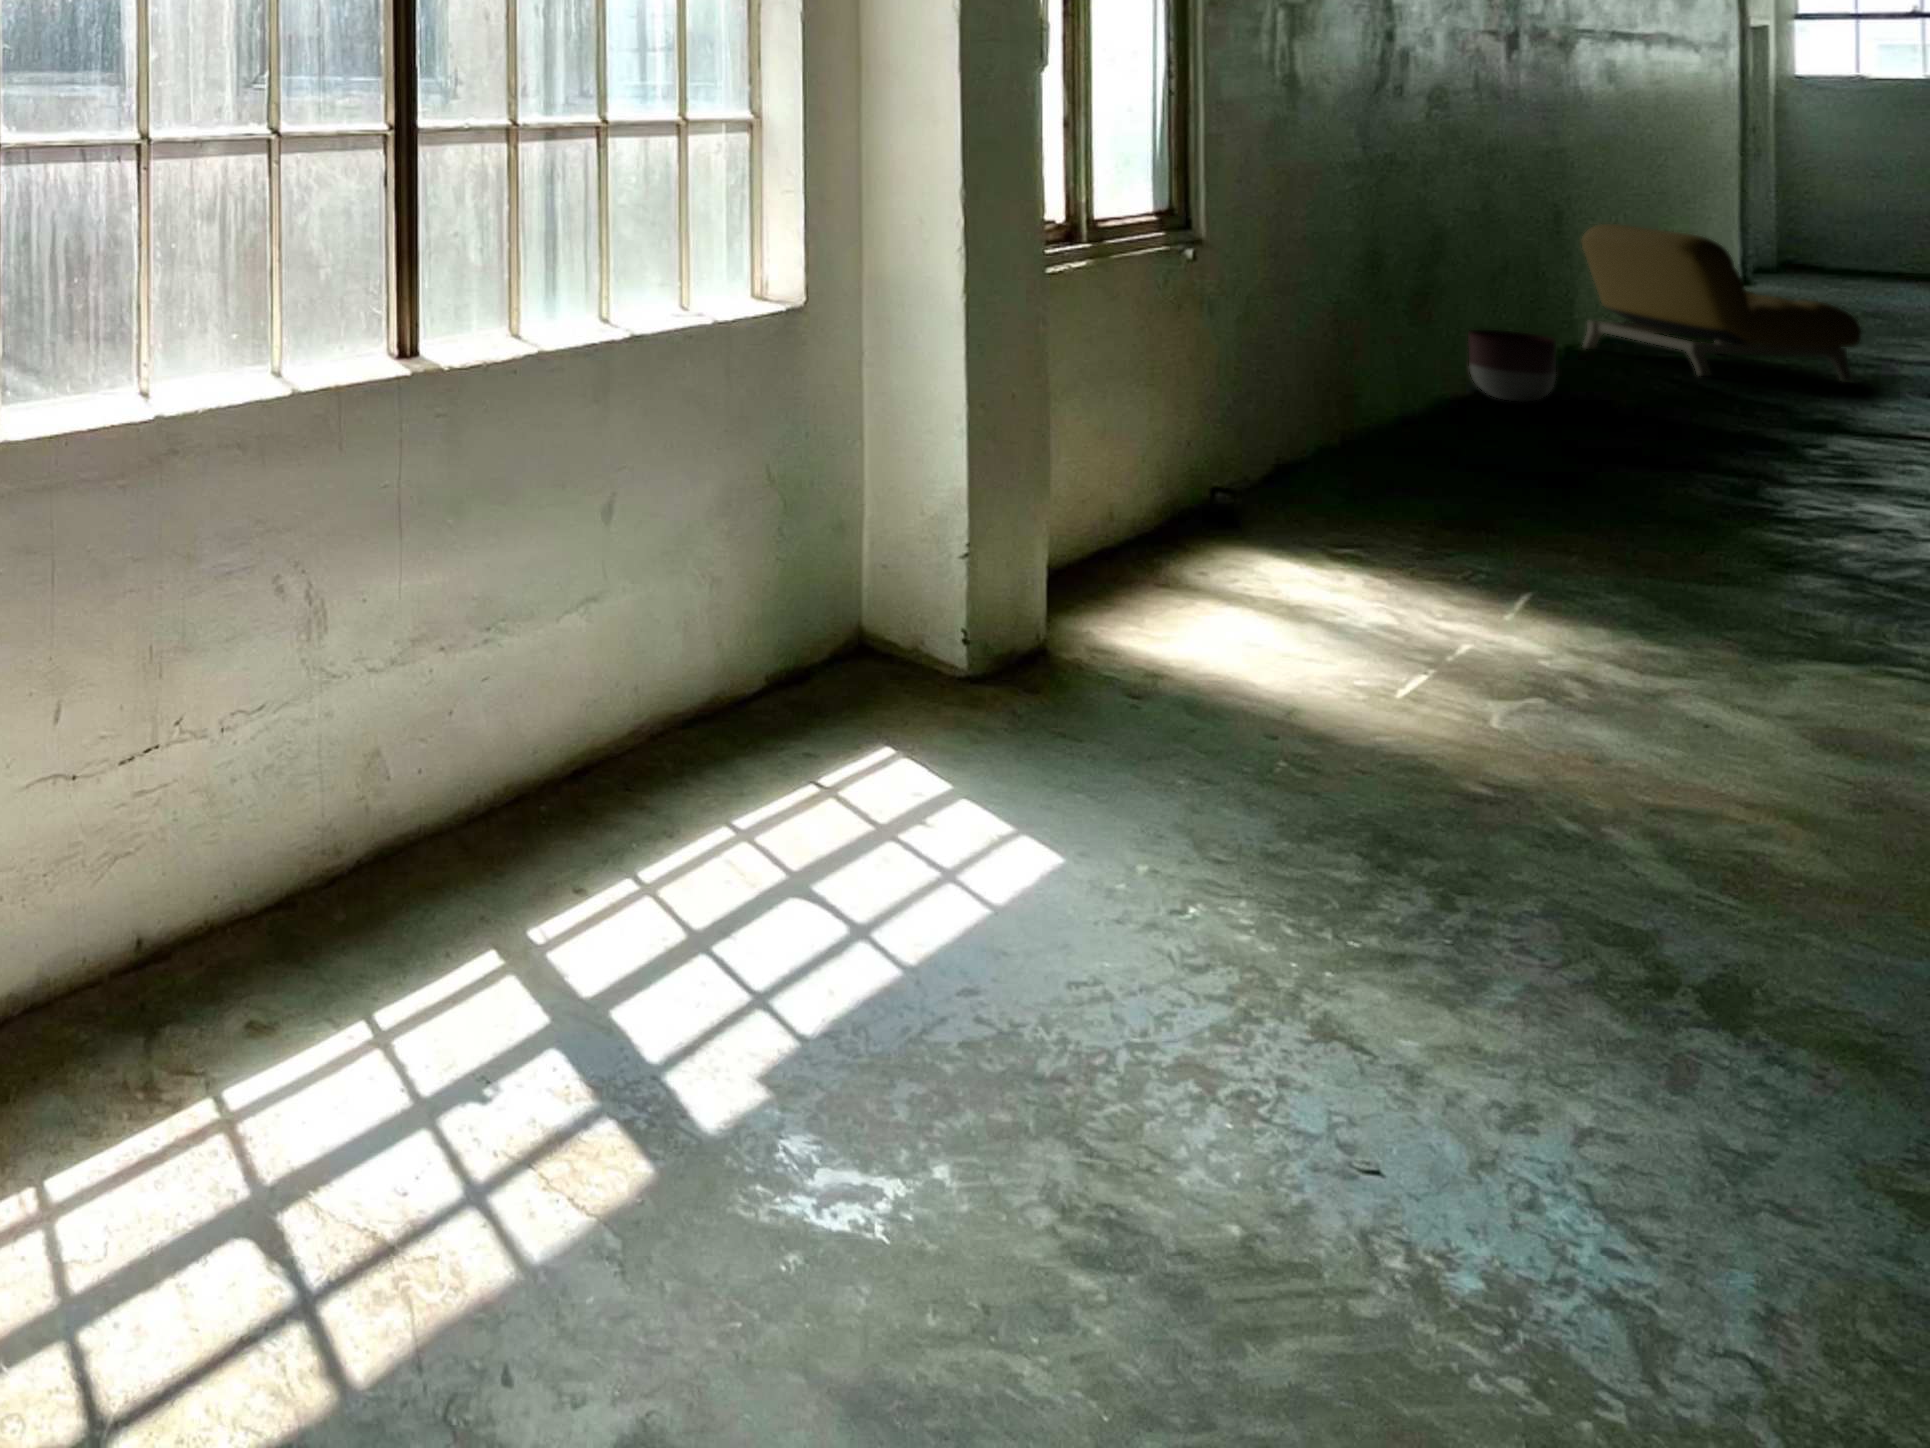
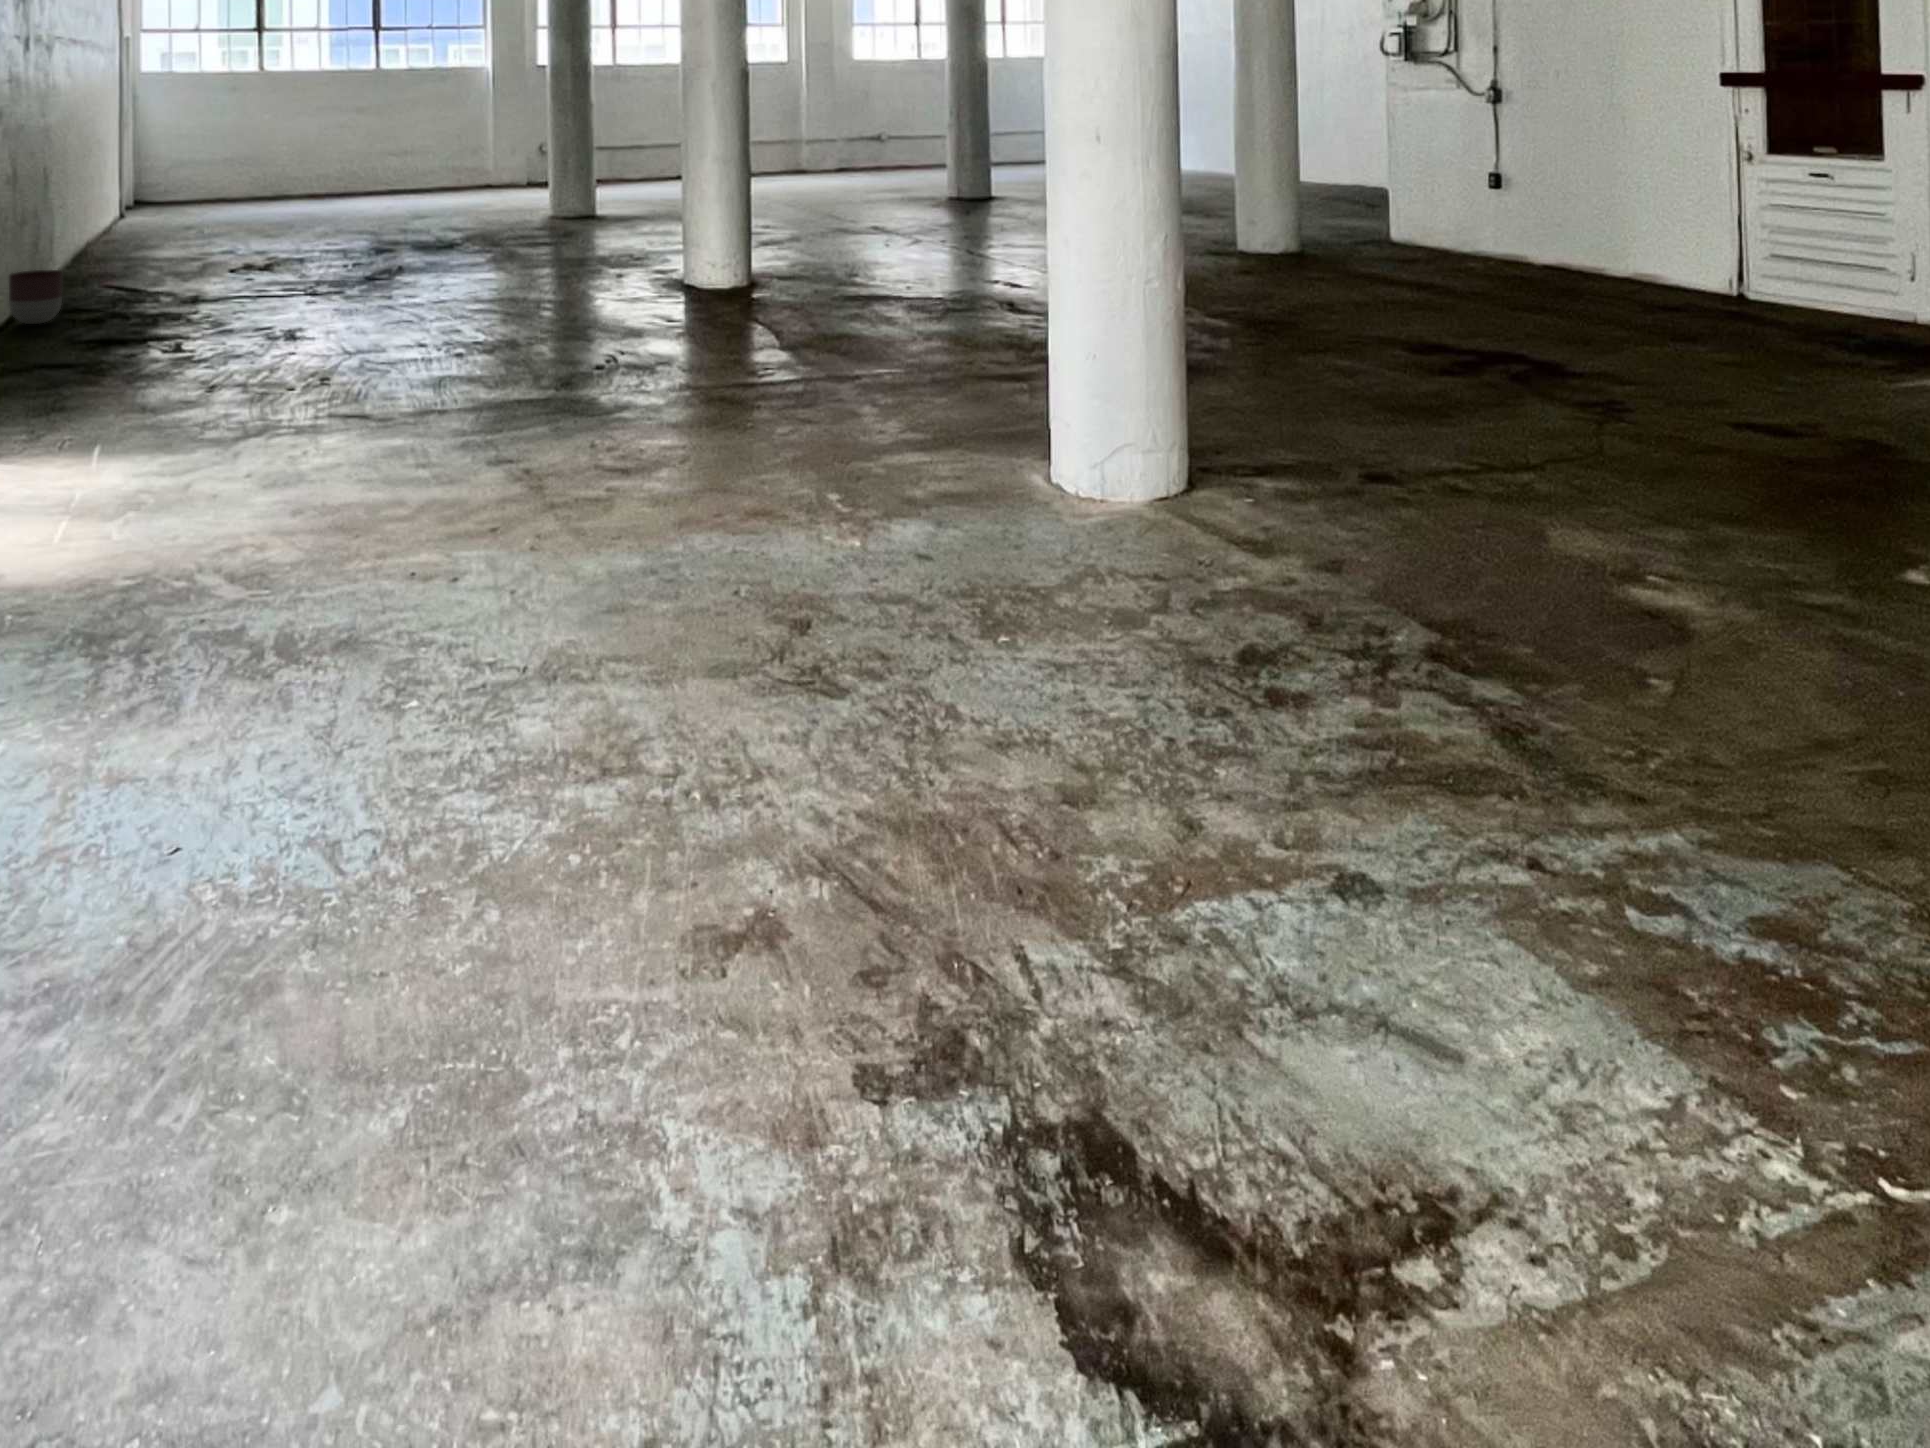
armchair: present [1582,224,1861,382] -> none [60,182,204,285]

